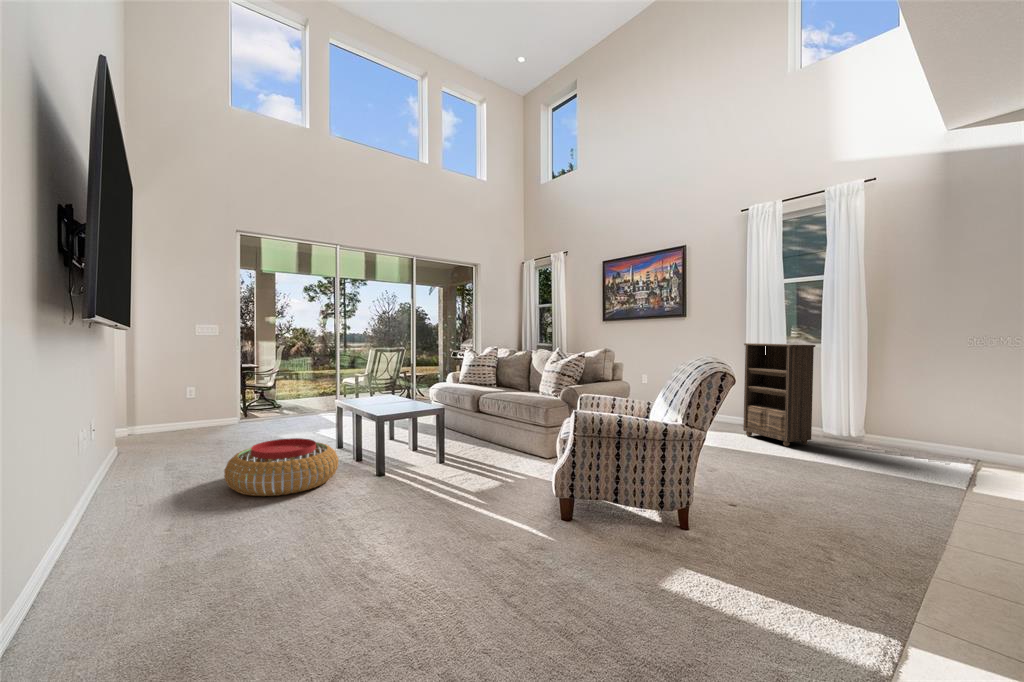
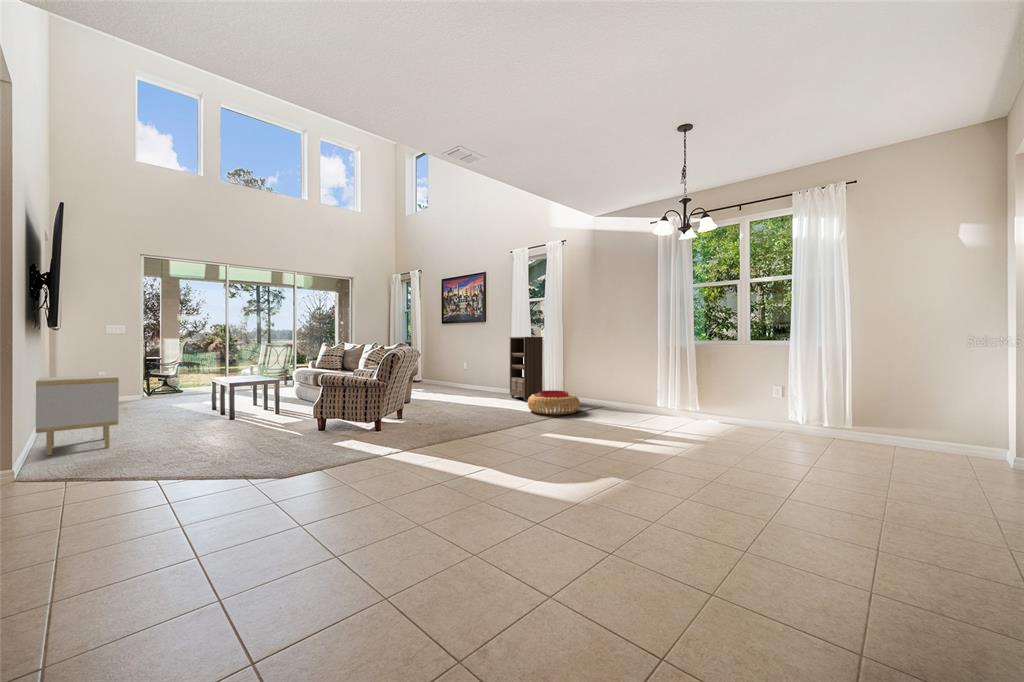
side table: none [93,414,234,587] -> present [36,375,119,456]
pouf: present [224,438,338,496] -> present [528,390,580,415]

